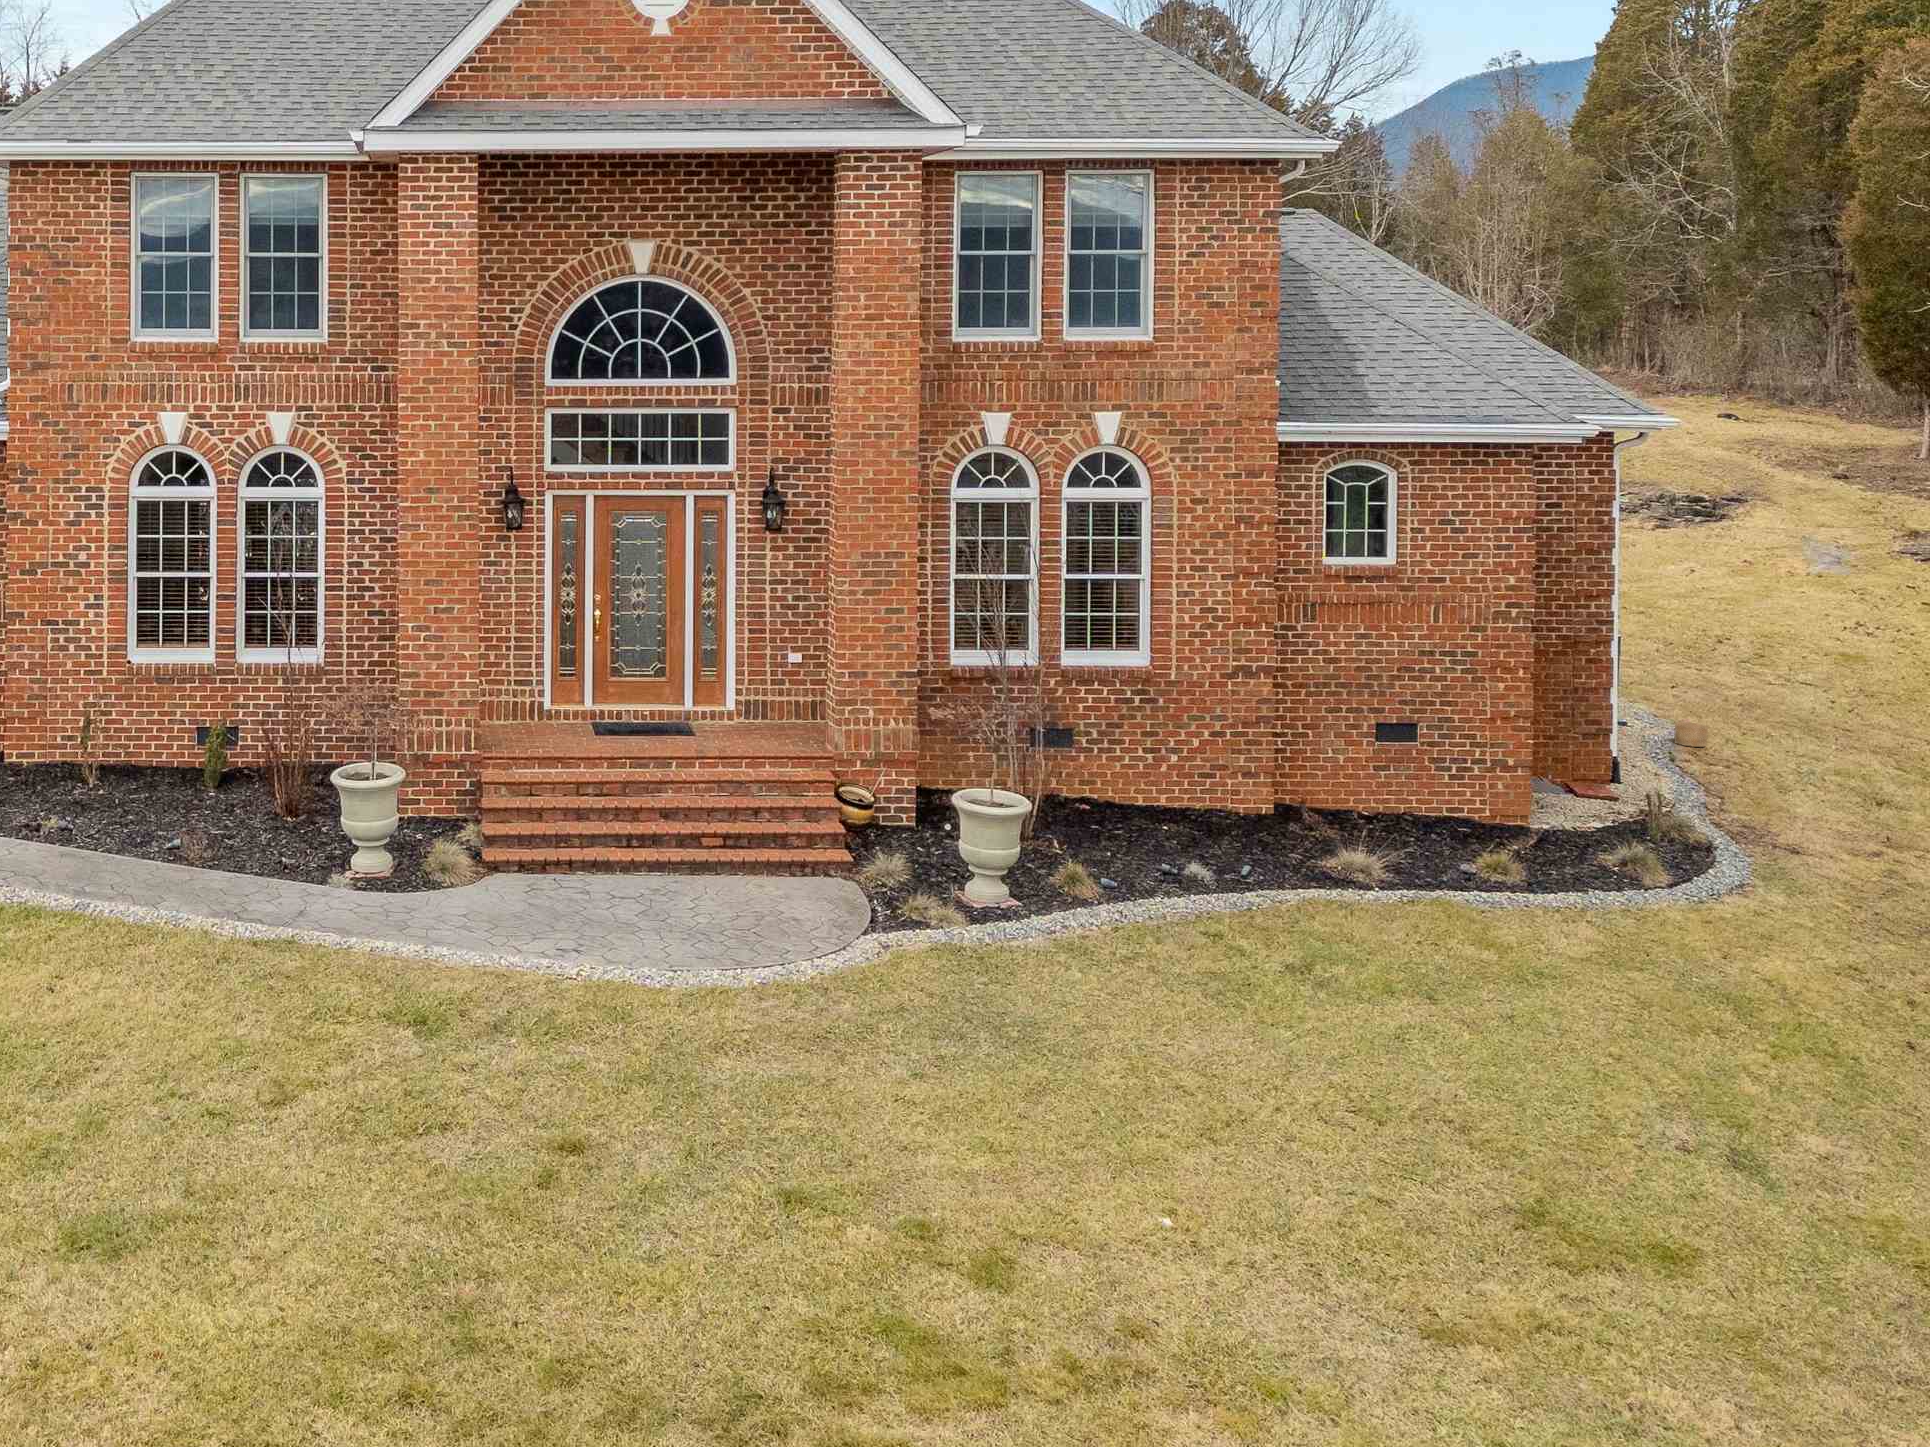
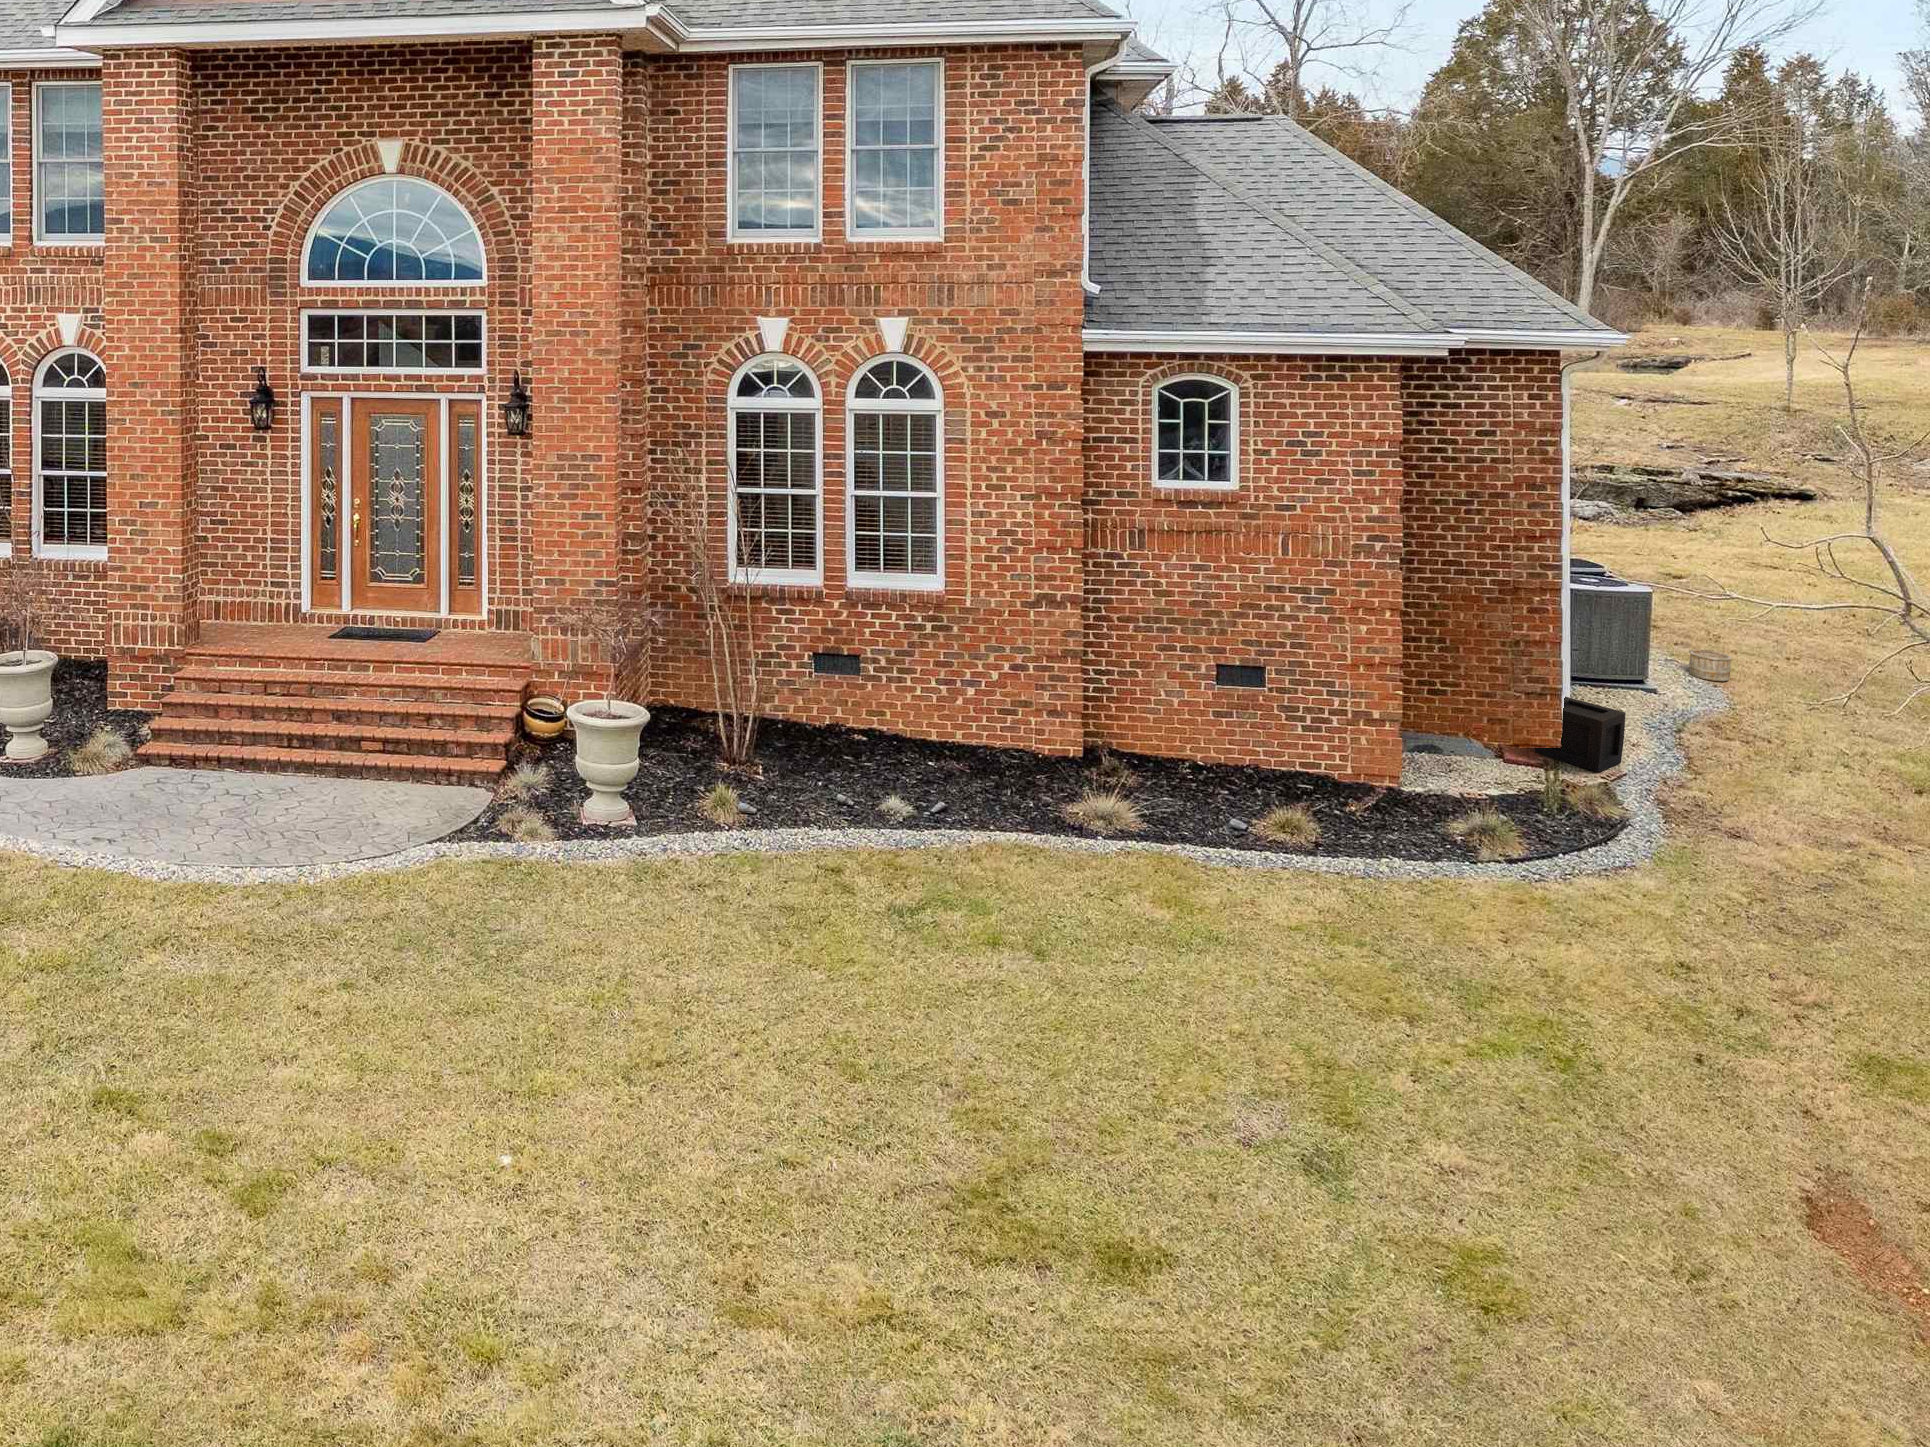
wooden crate: none [1599,749,1670,806] -> present [1535,697,1626,772]

